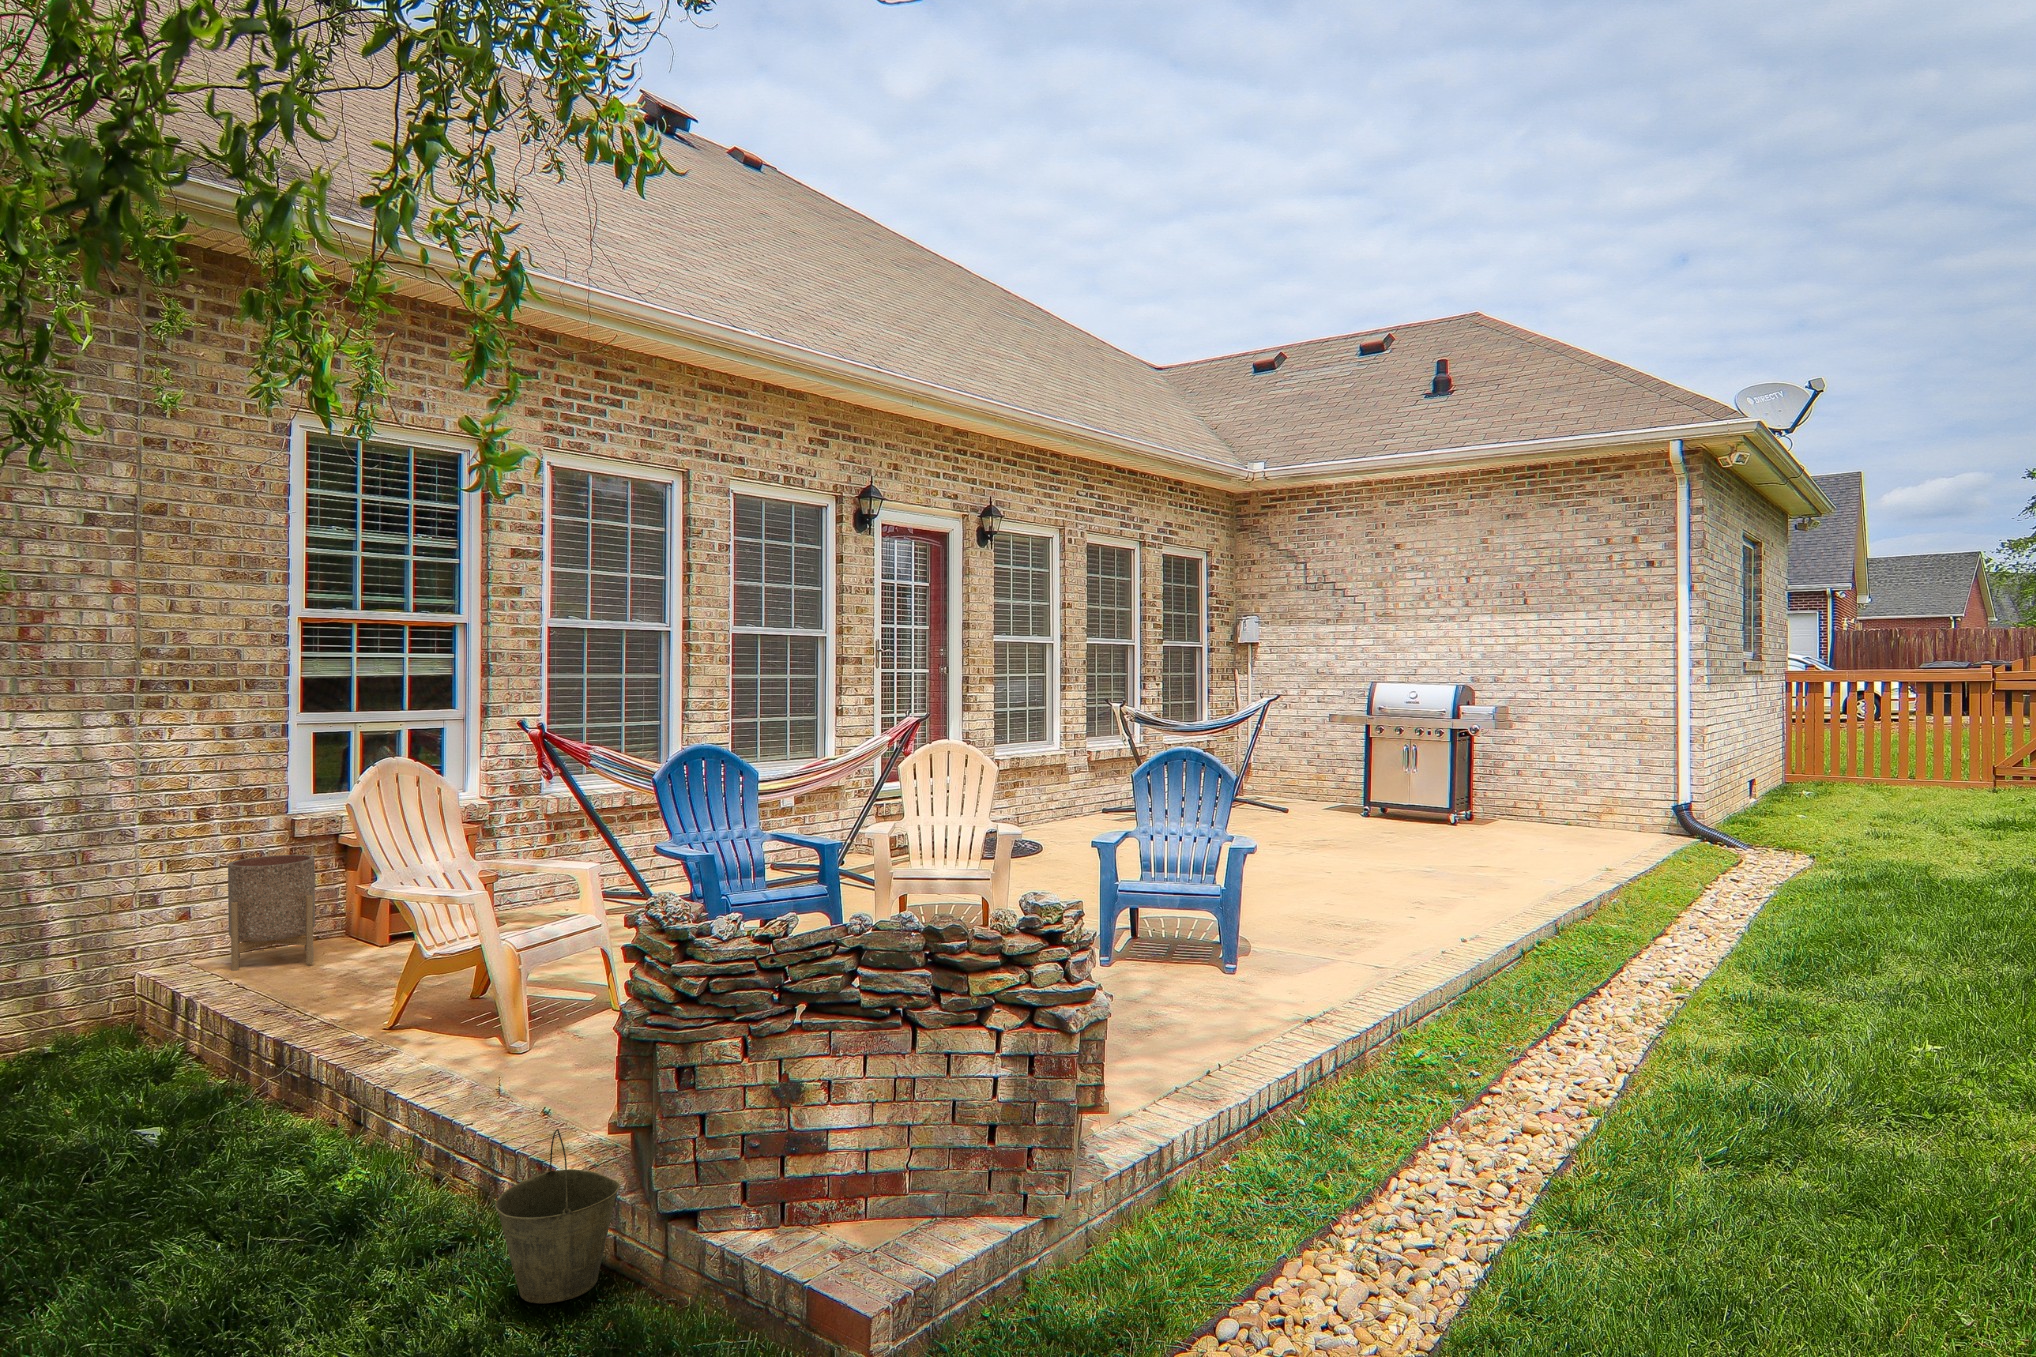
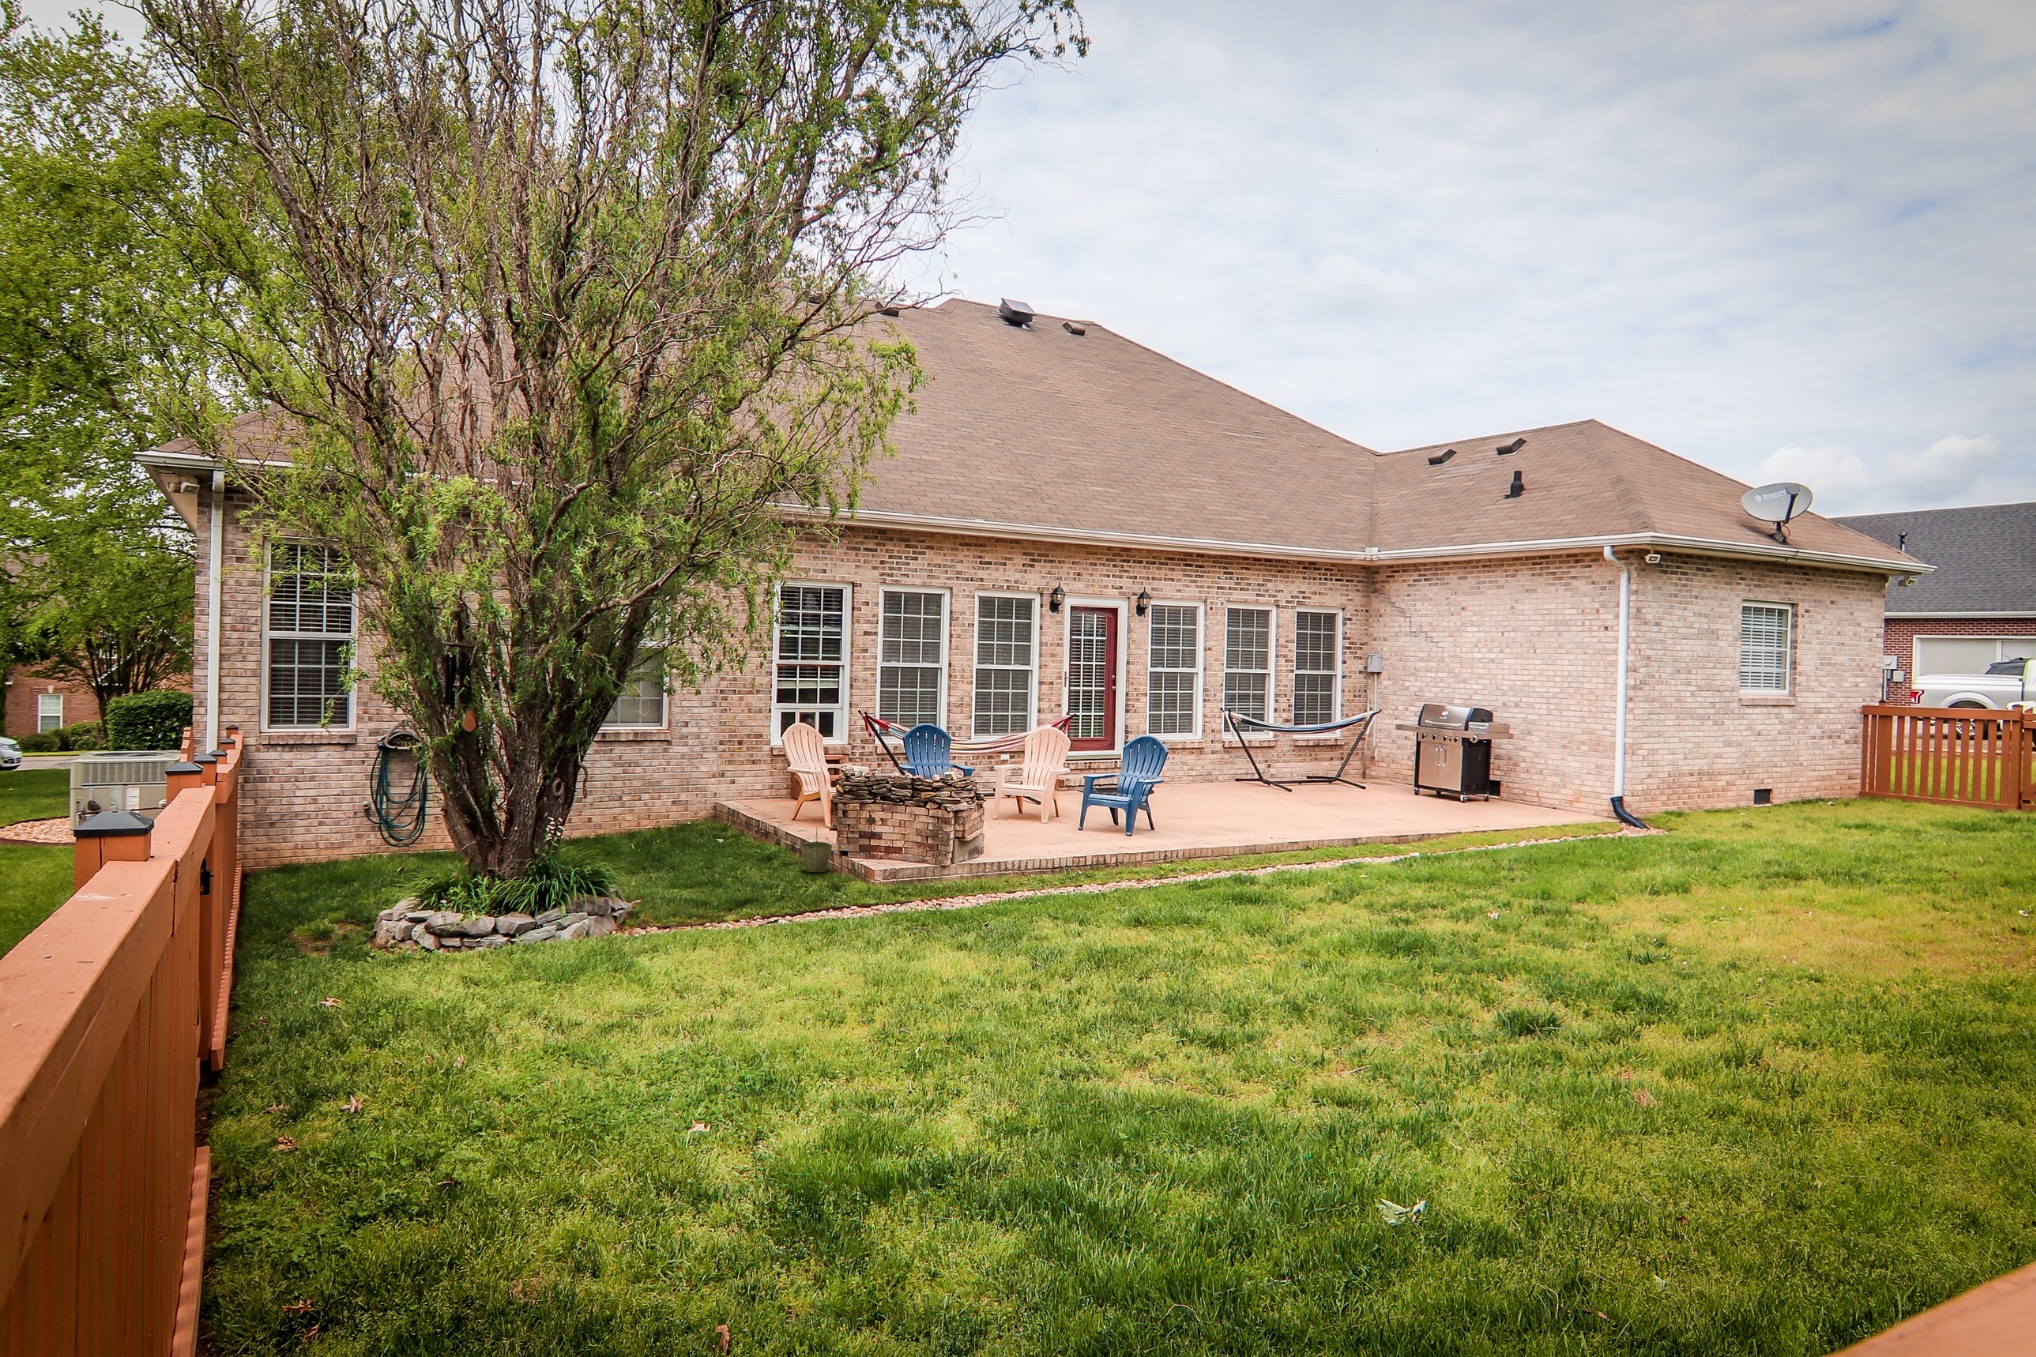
planter: present [228,855,315,971] -> none [750,761,780,804]

